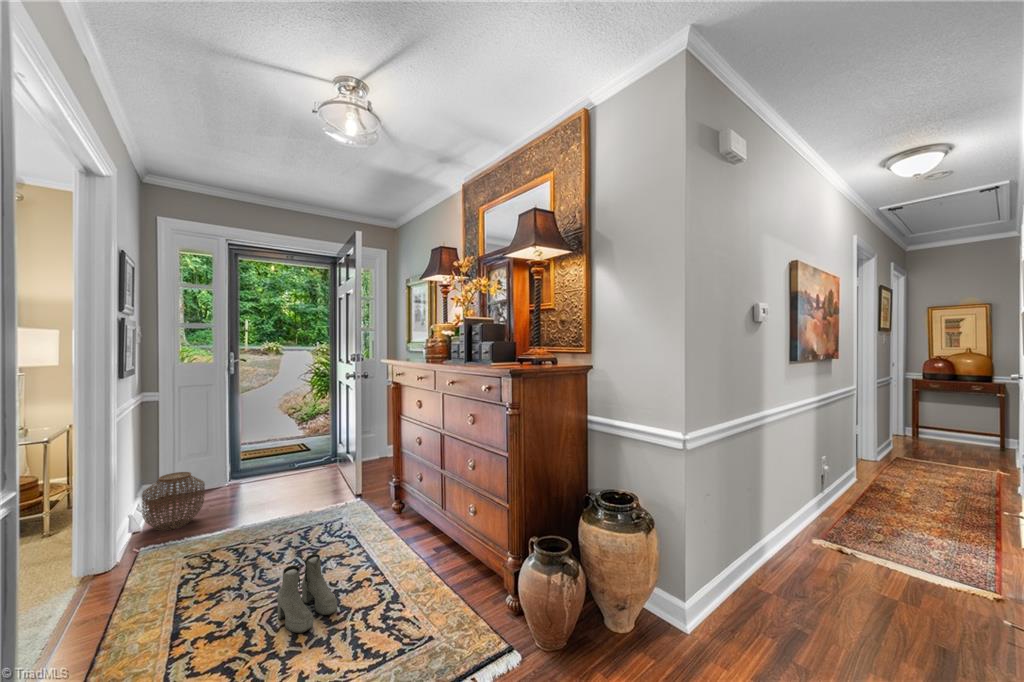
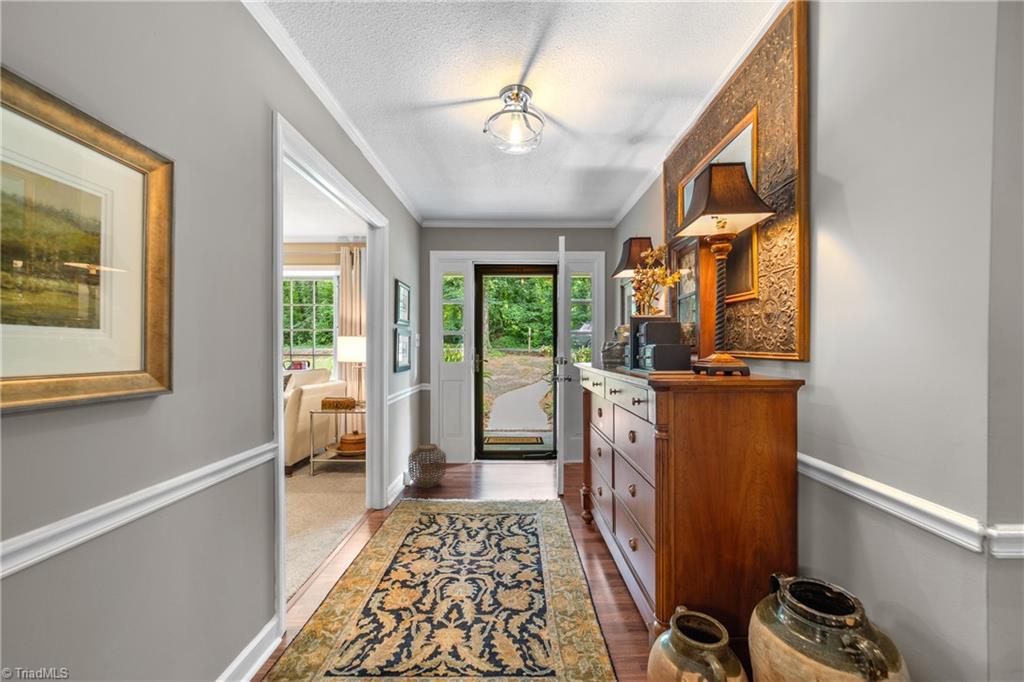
boots: present [277,554,337,633] -> none [447,543,490,610]

